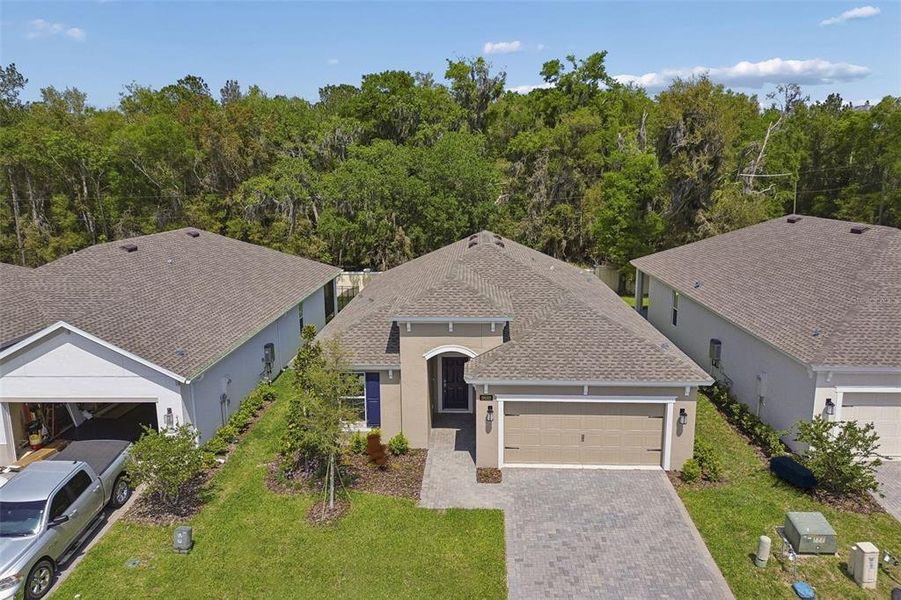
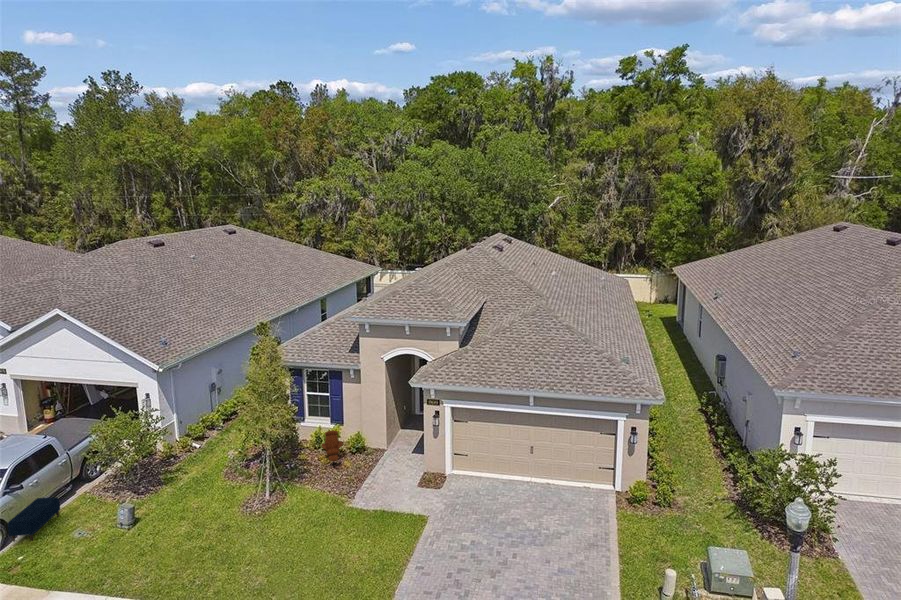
bench: present [769,455,819,493] -> present [8,497,60,541]

